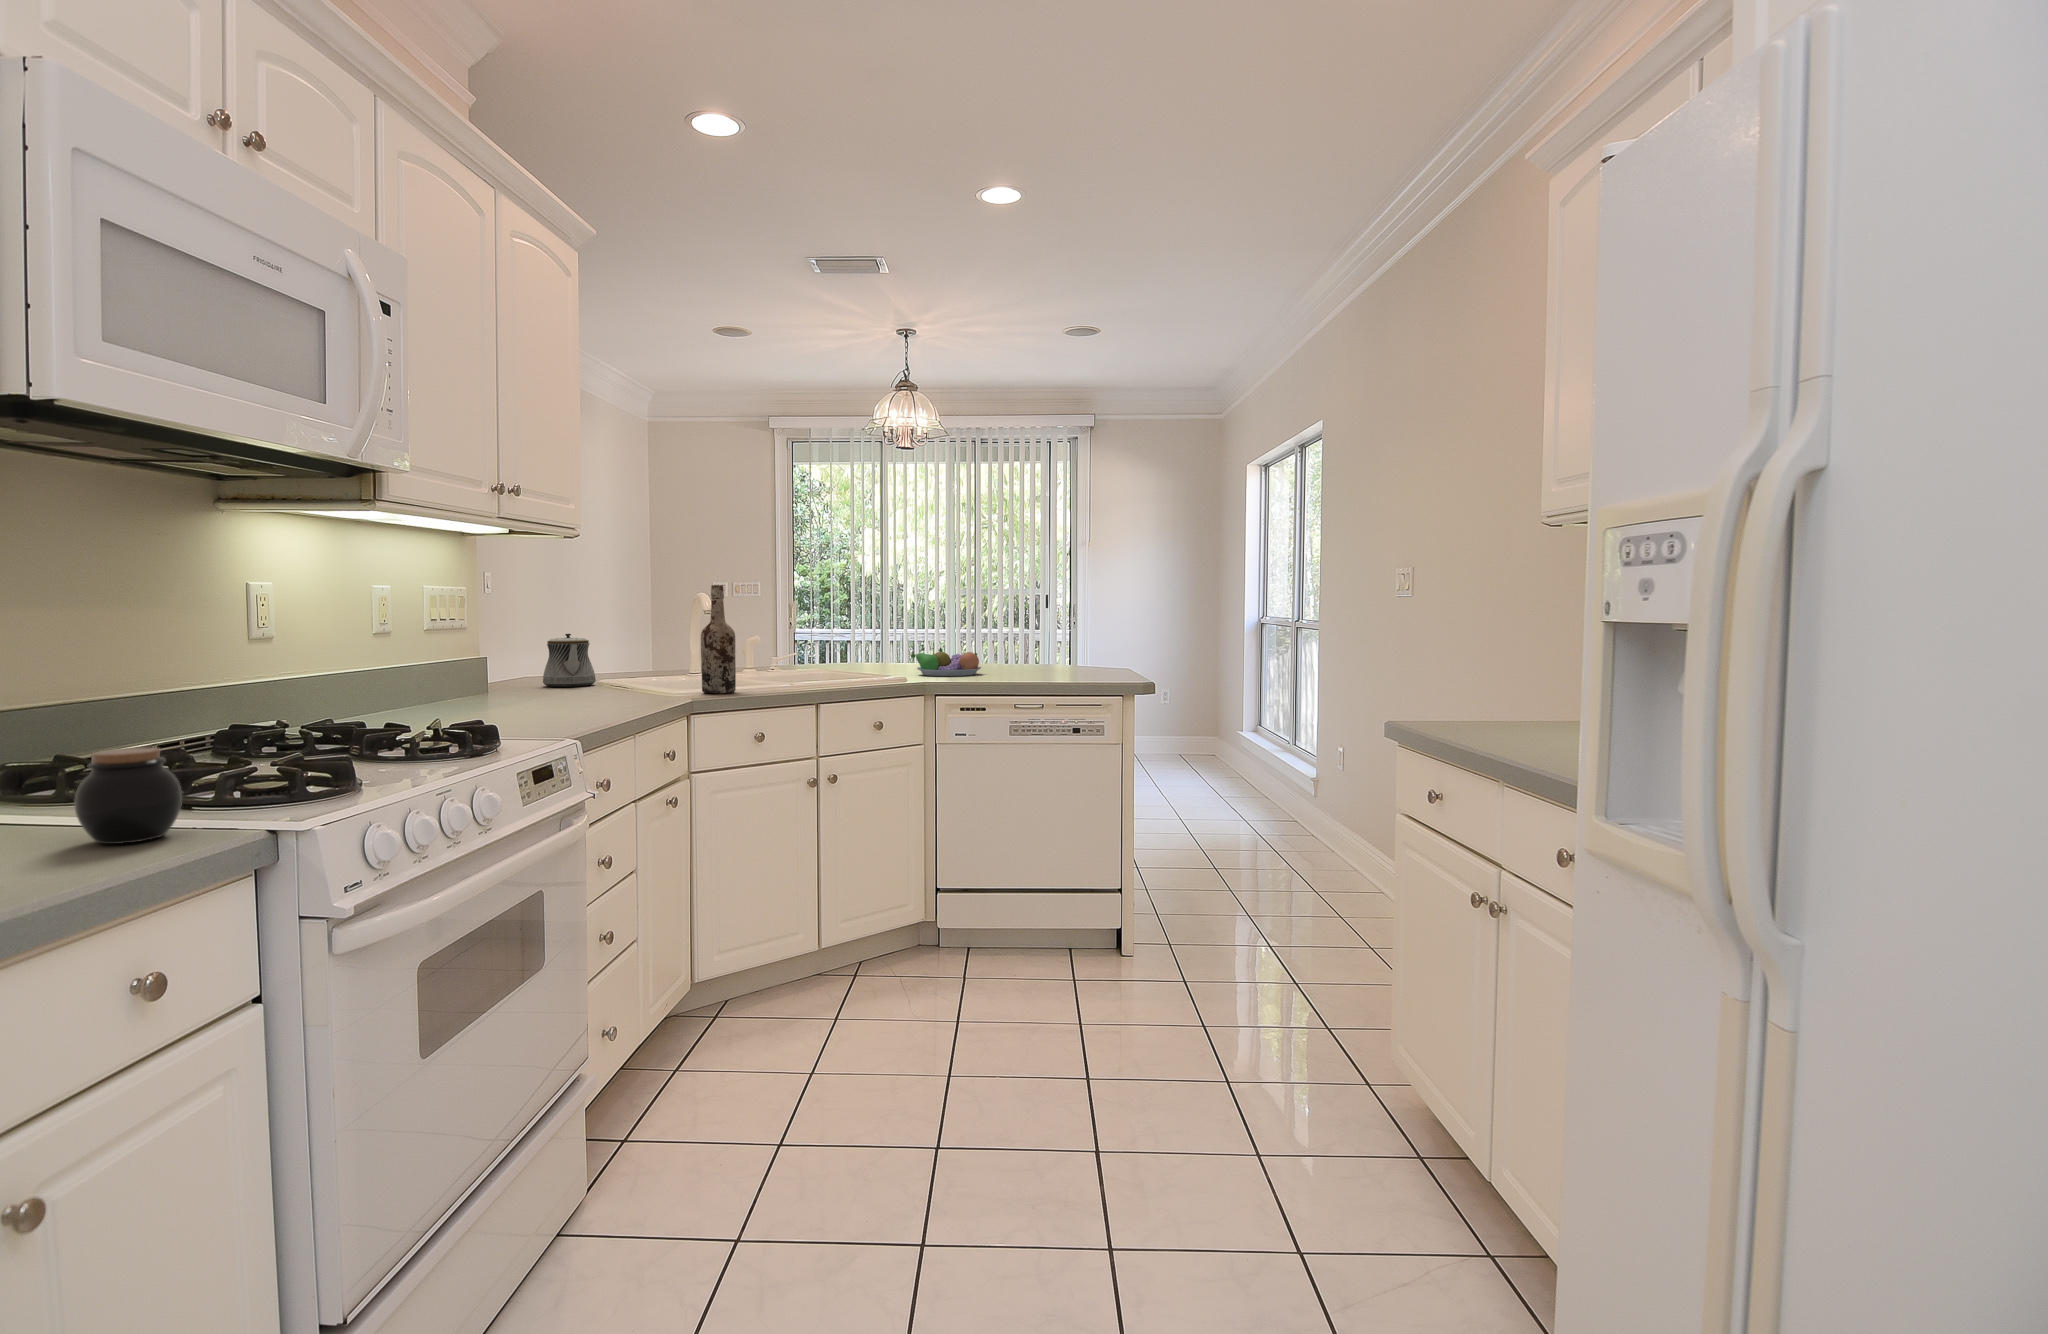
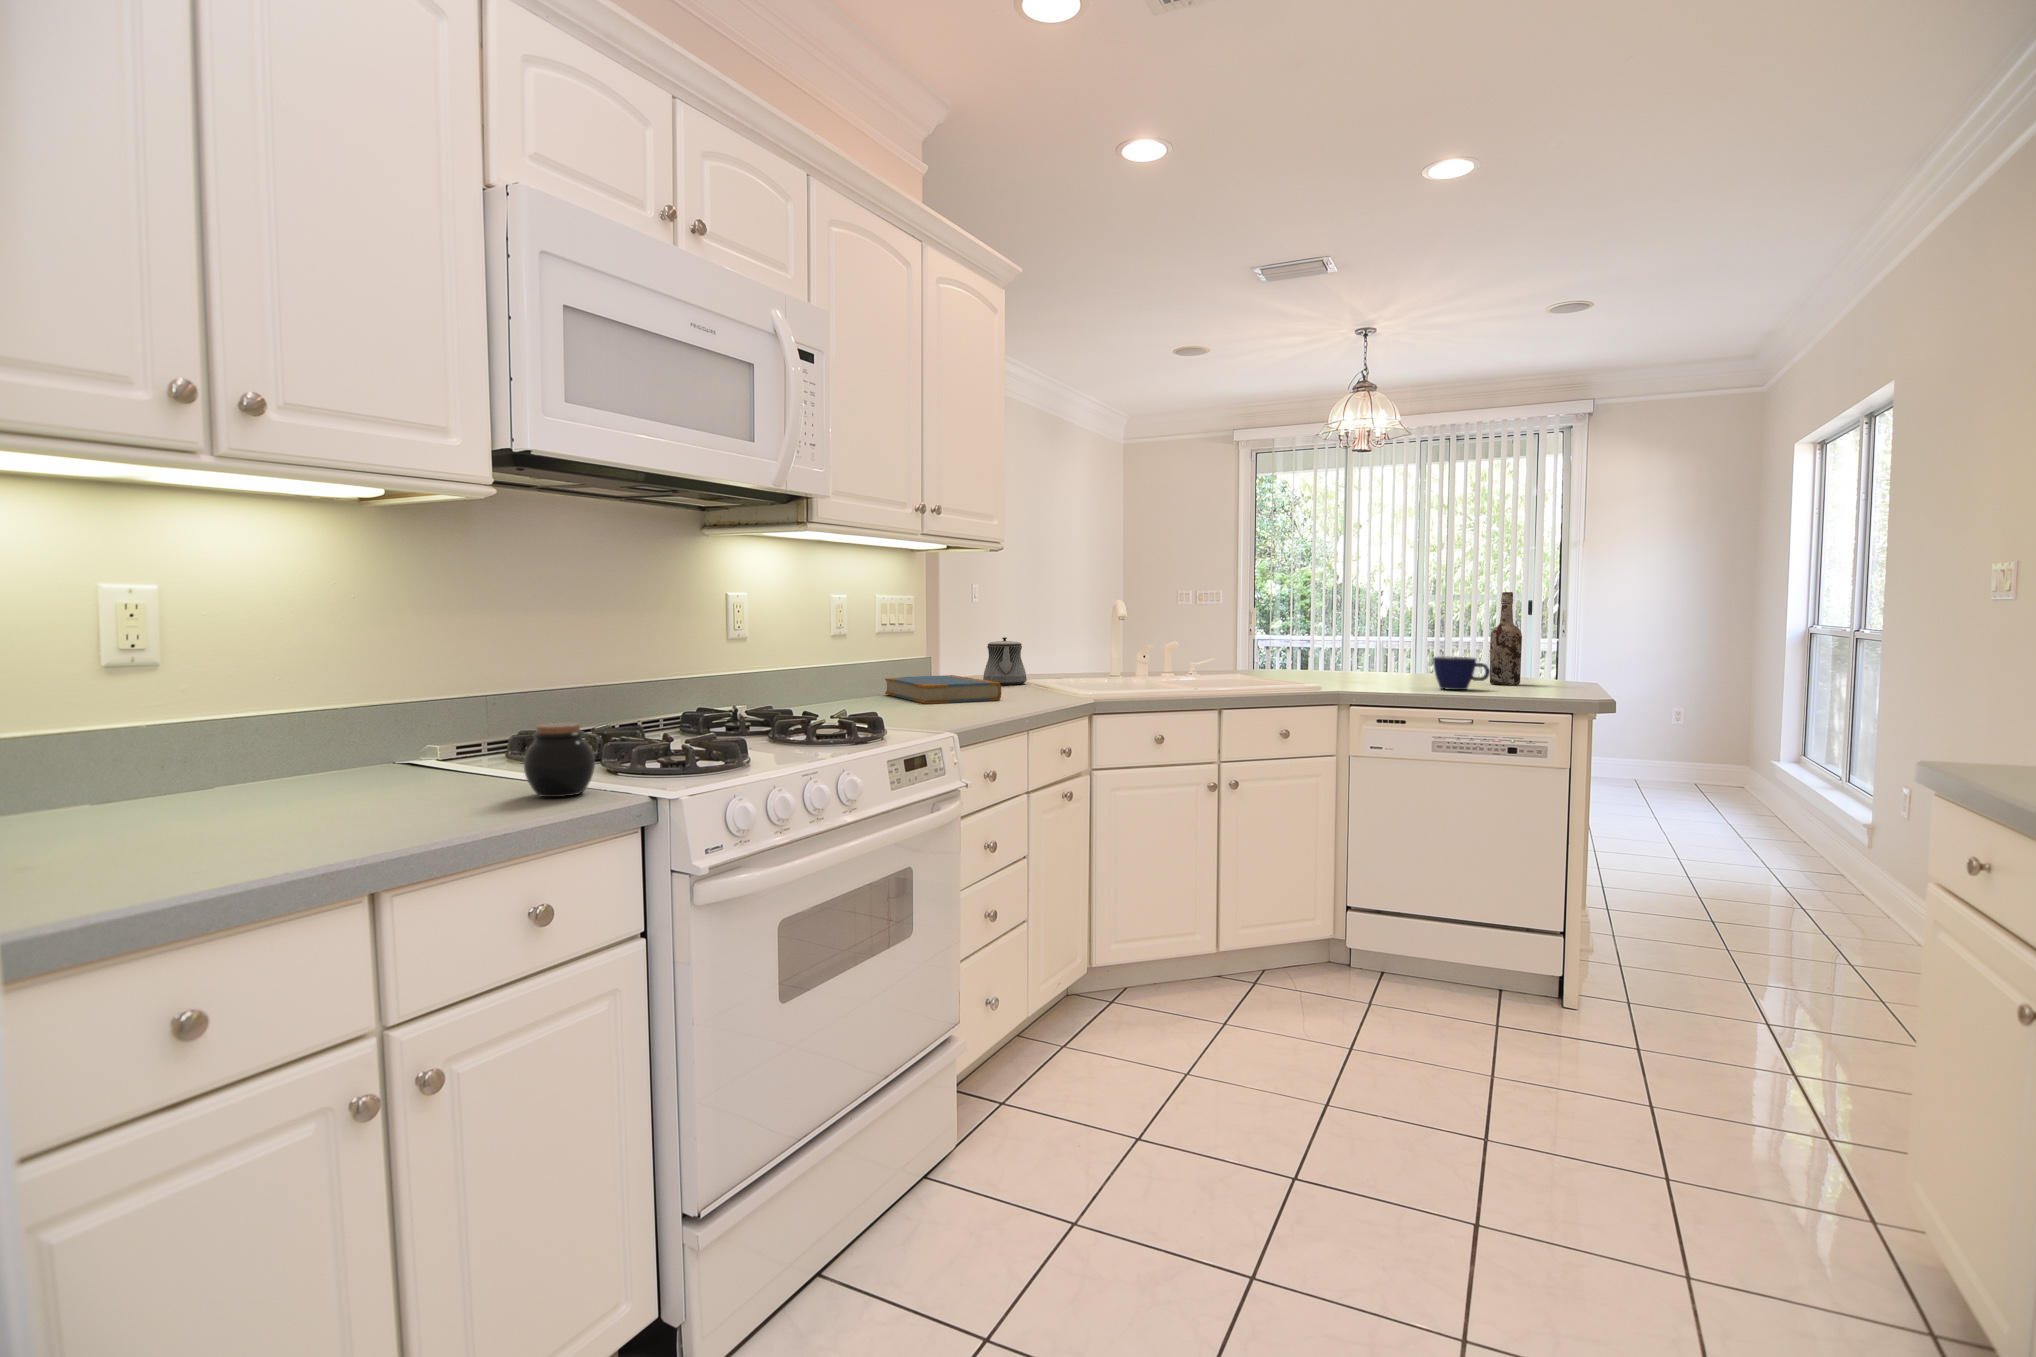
wine bottle: present [701,585,736,693] -> present [1490,592,1522,685]
cup: none [1007,647,1055,677] -> present [1433,656,1490,690]
fruit bowl: present [911,648,981,676] -> none [1329,656,1406,686]
book: none [433,677,591,710] -> present [885,675,1001,704]

